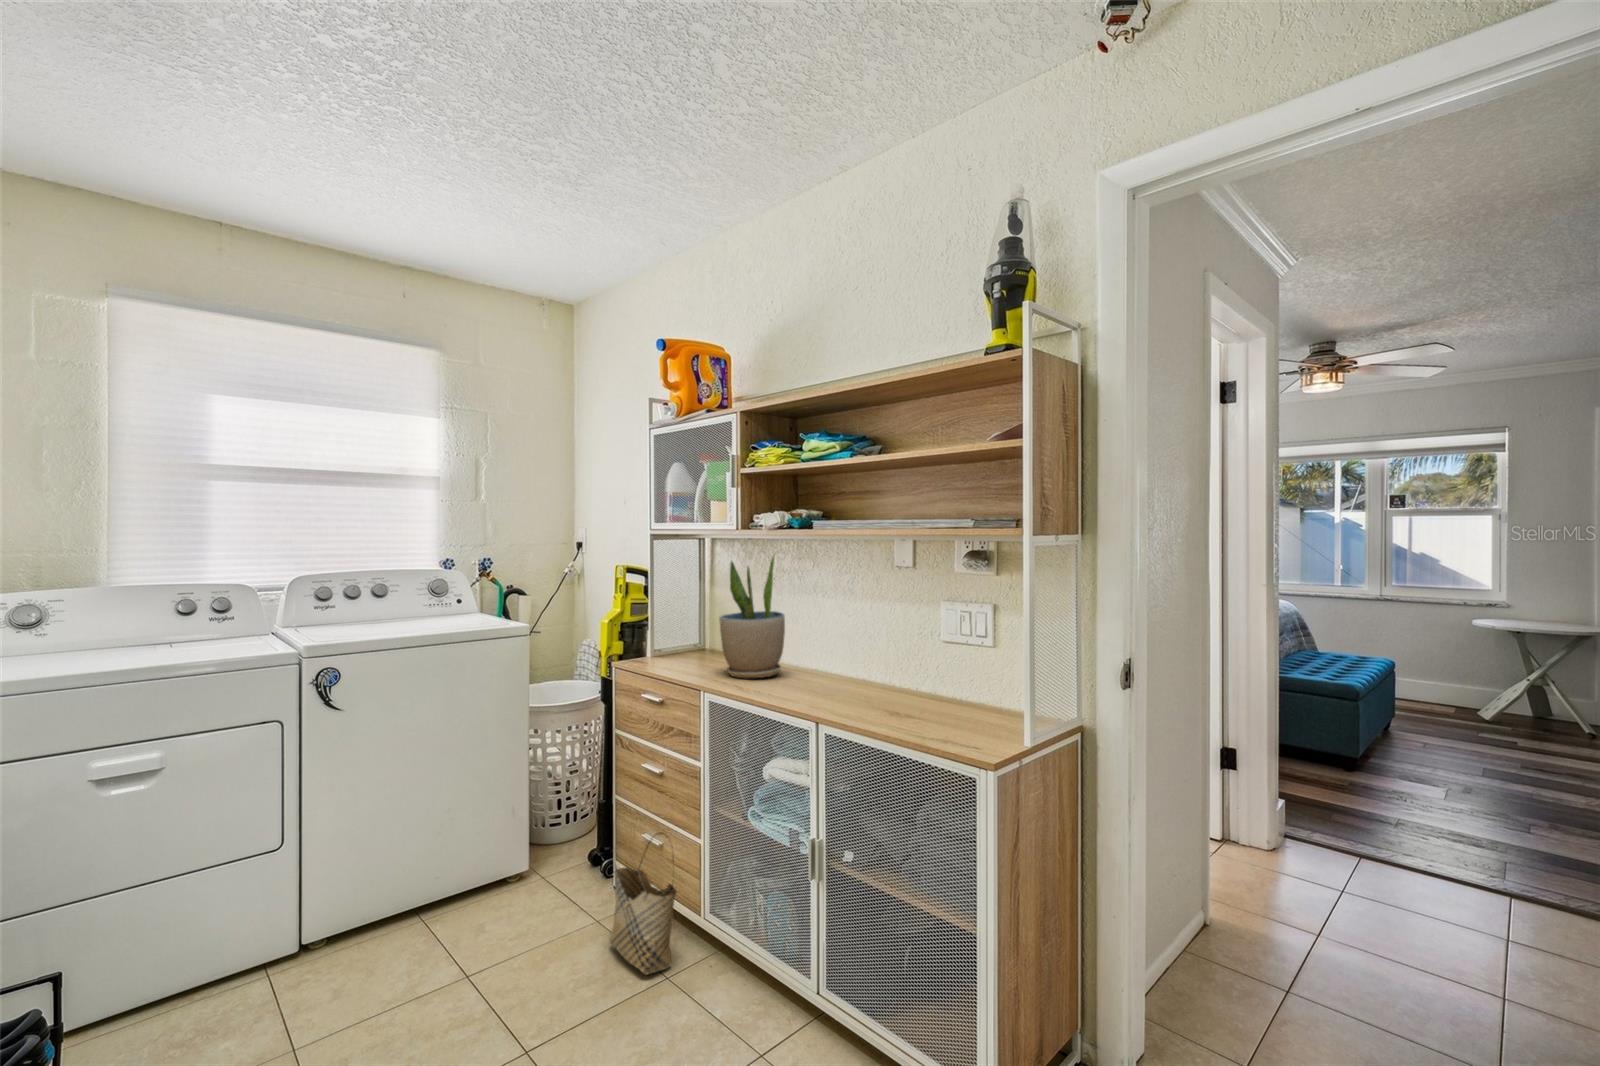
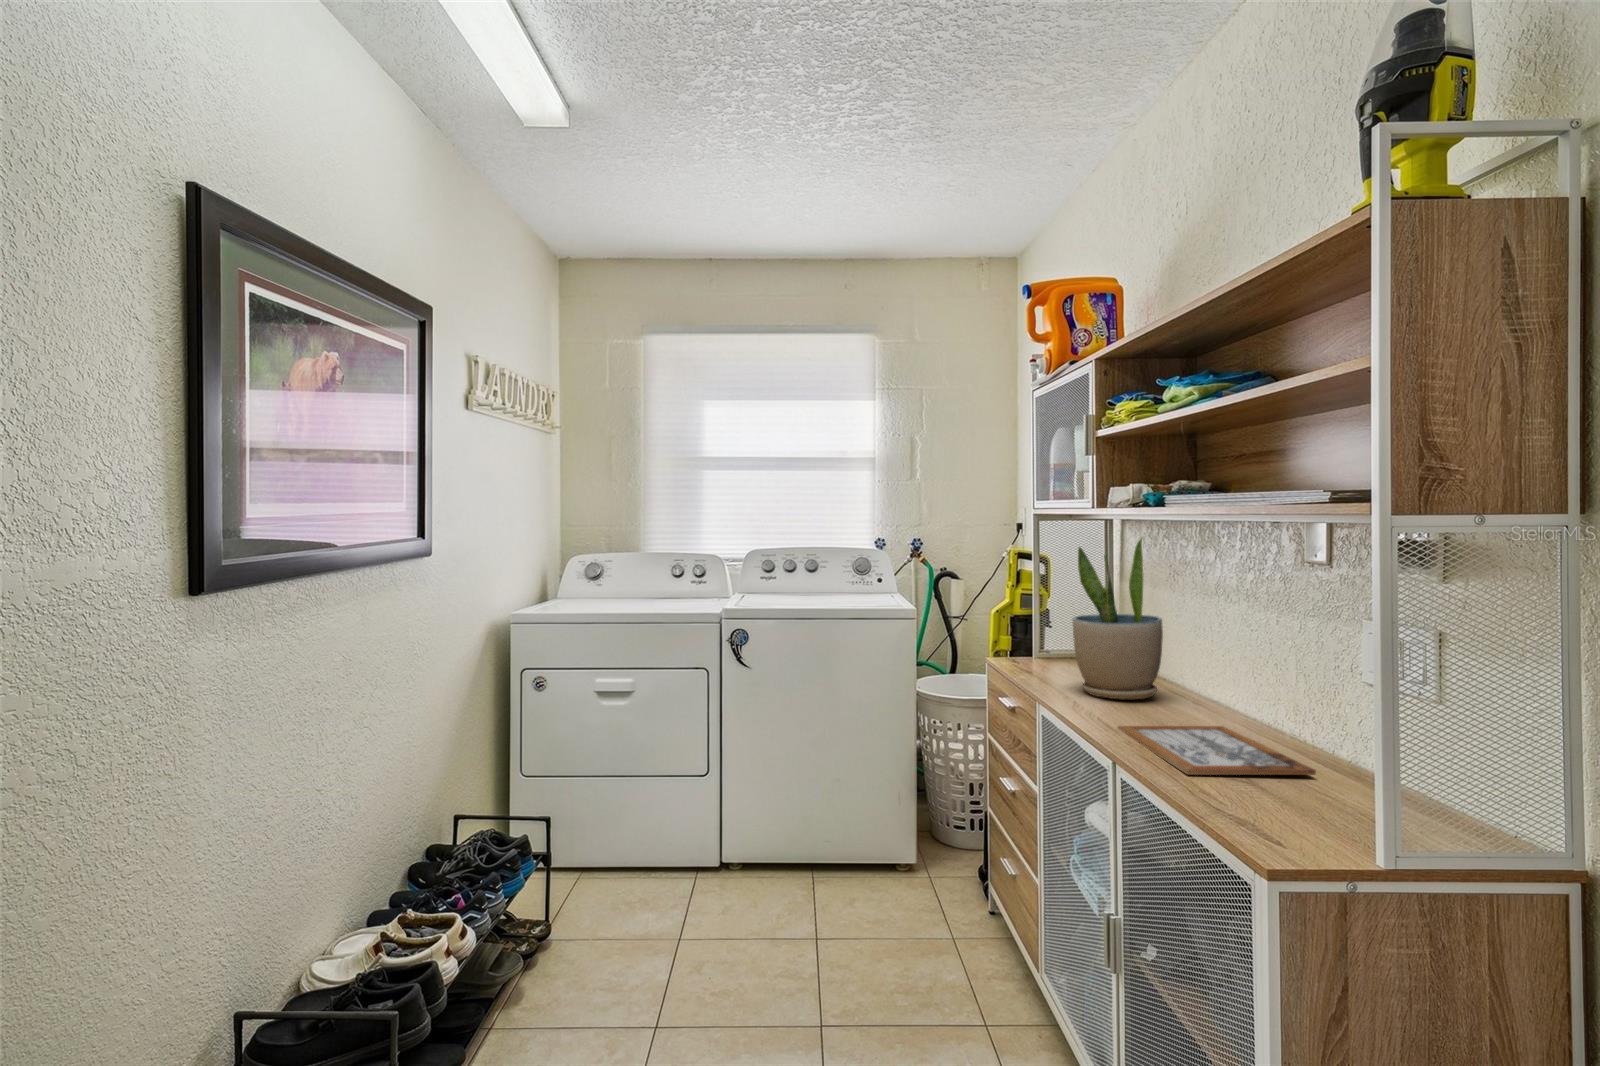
picture frame: none [792,684,930,719] -> present [1118,726,1316,775]
woven basket: present [609,832,677,974] -> none [942,852,1004,1009]

